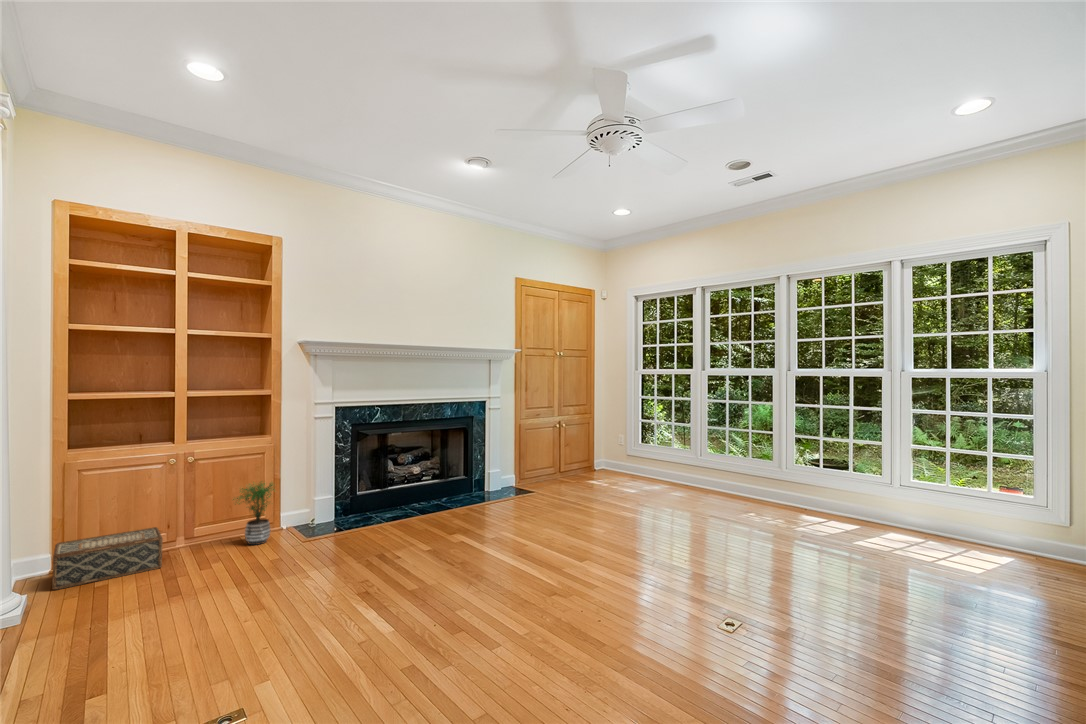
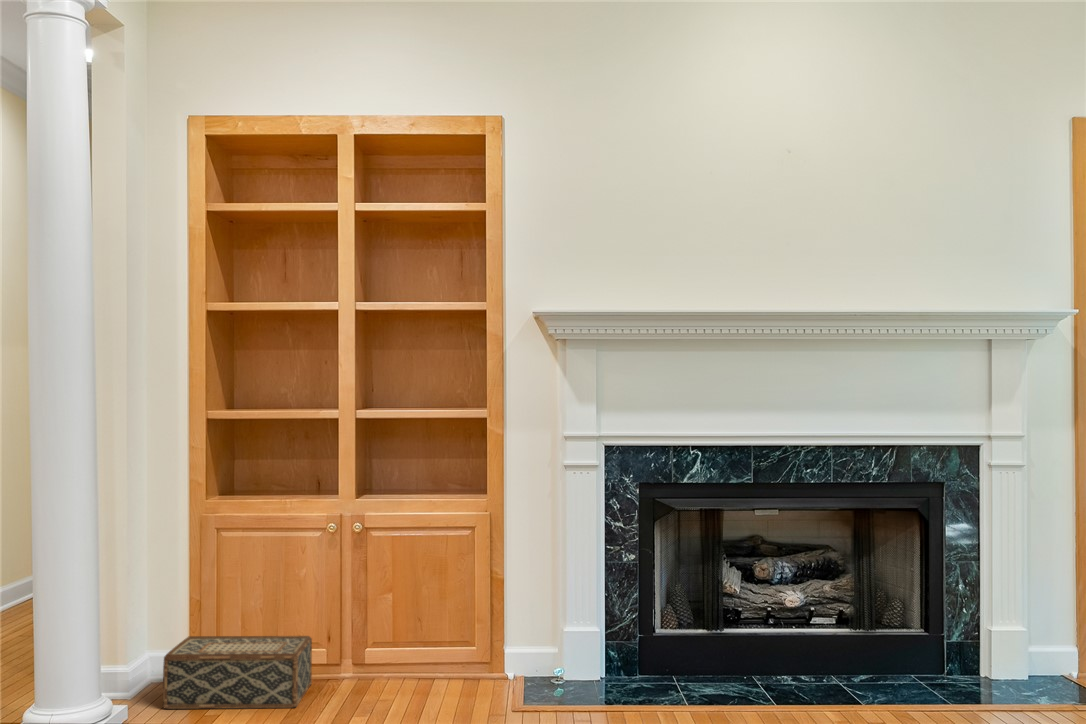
potted plant: present [233,483,274,545] -> none [407,578,491,700]

